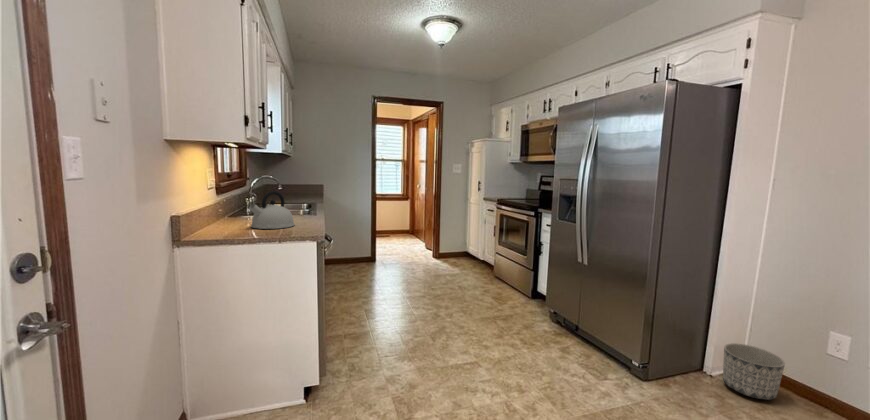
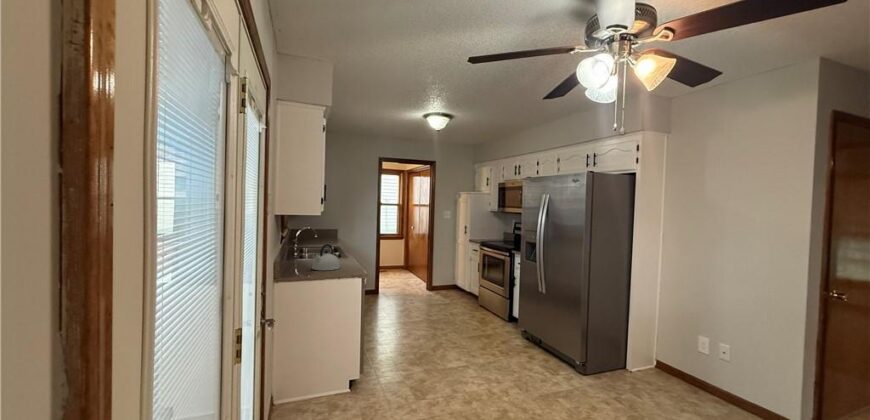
planter: present [723,343,785,400] -> none [636,347,673,384]

